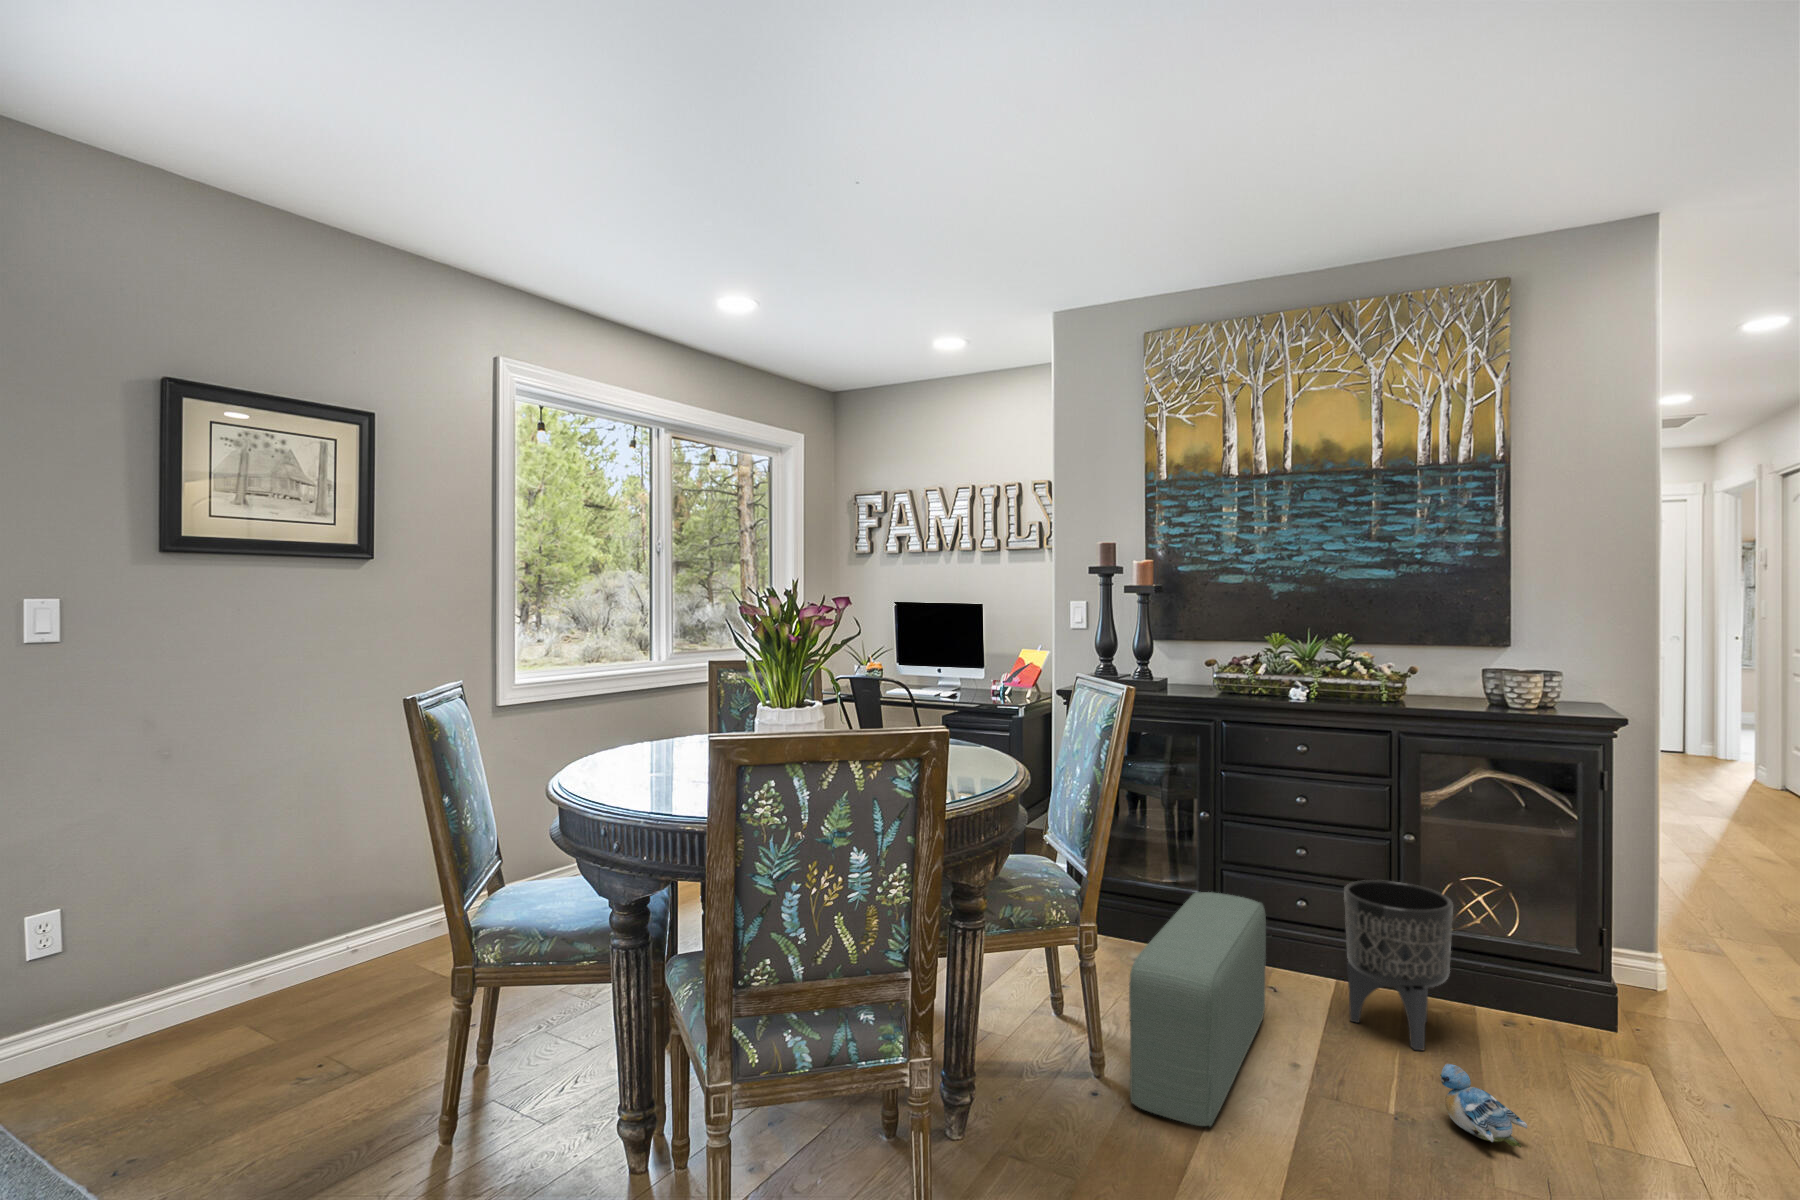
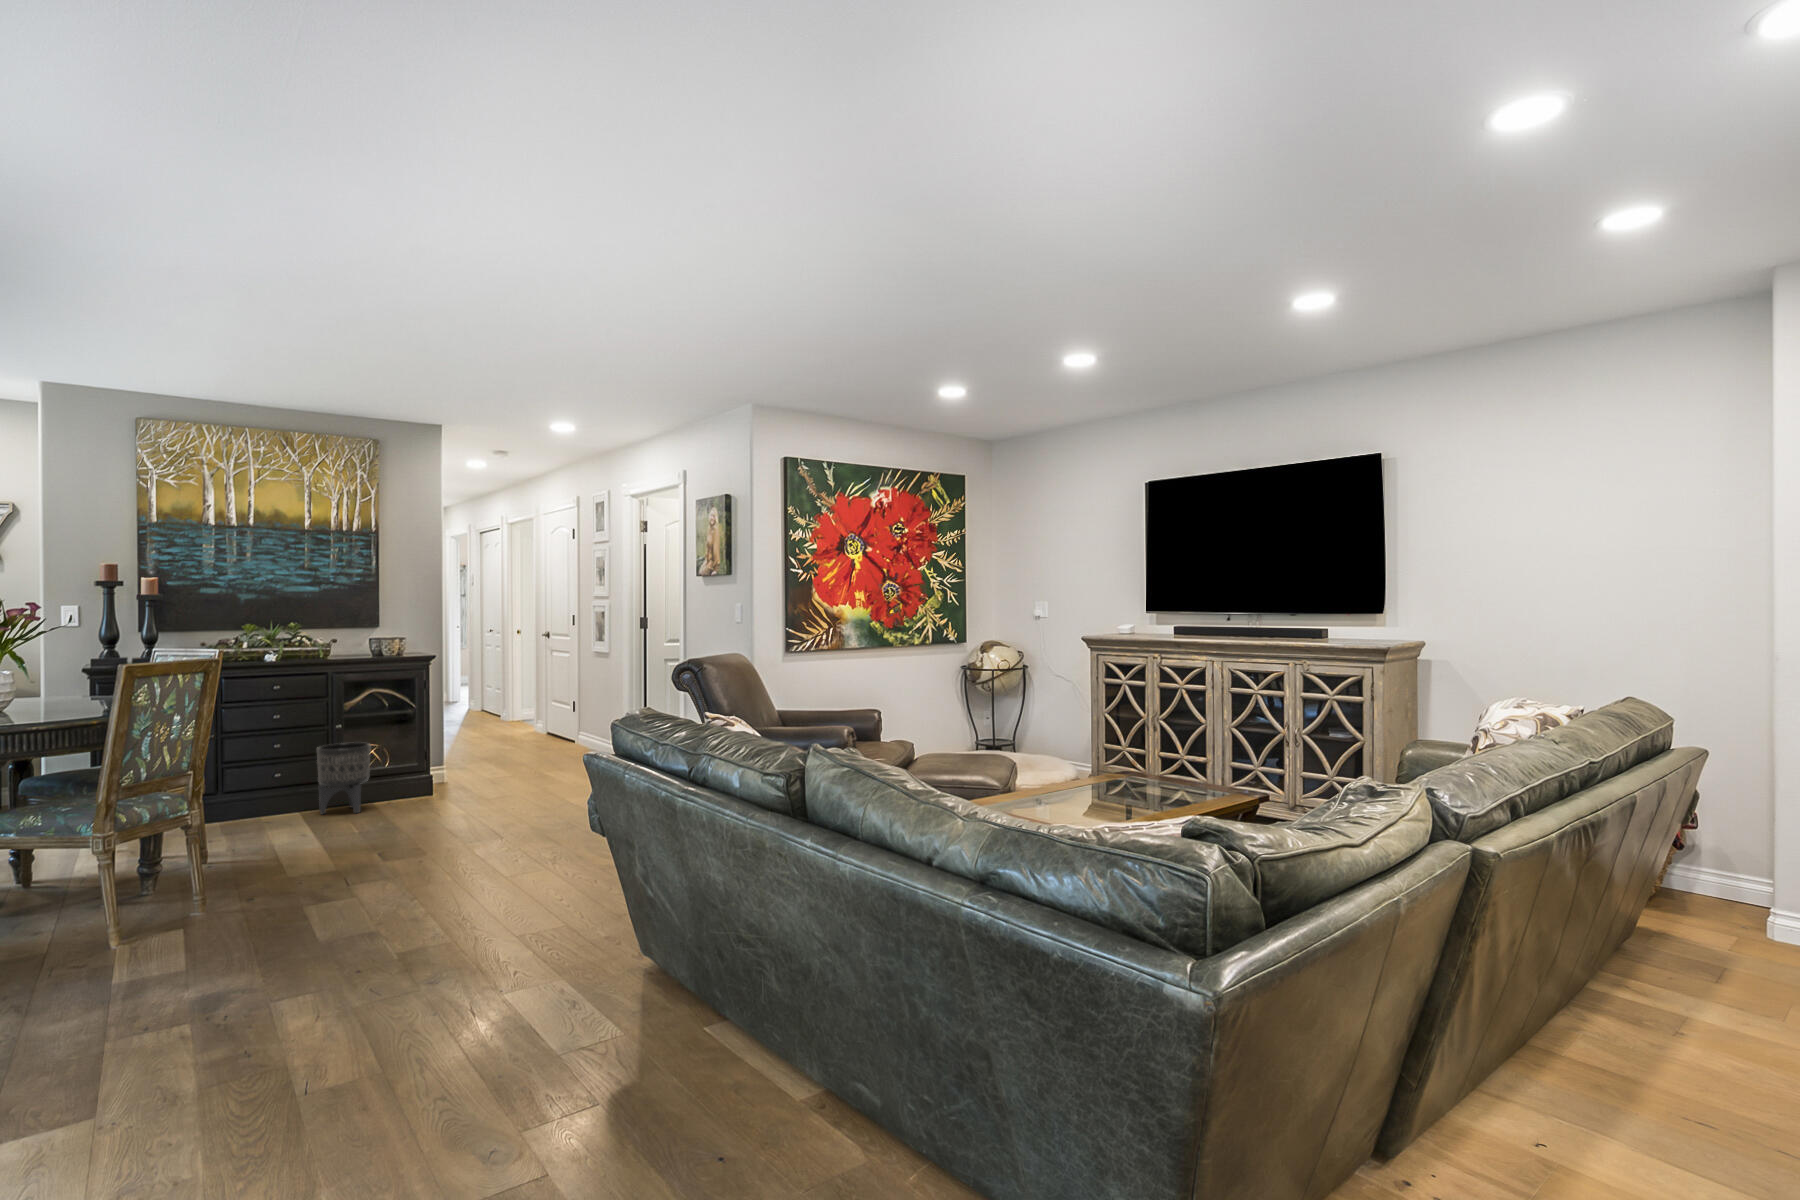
pouf: present [1129,892,1266,1126] -> none [232,763,288,855]
plush toy: present [1440,1064,1527,1148] -> none [377,799,413,822]

